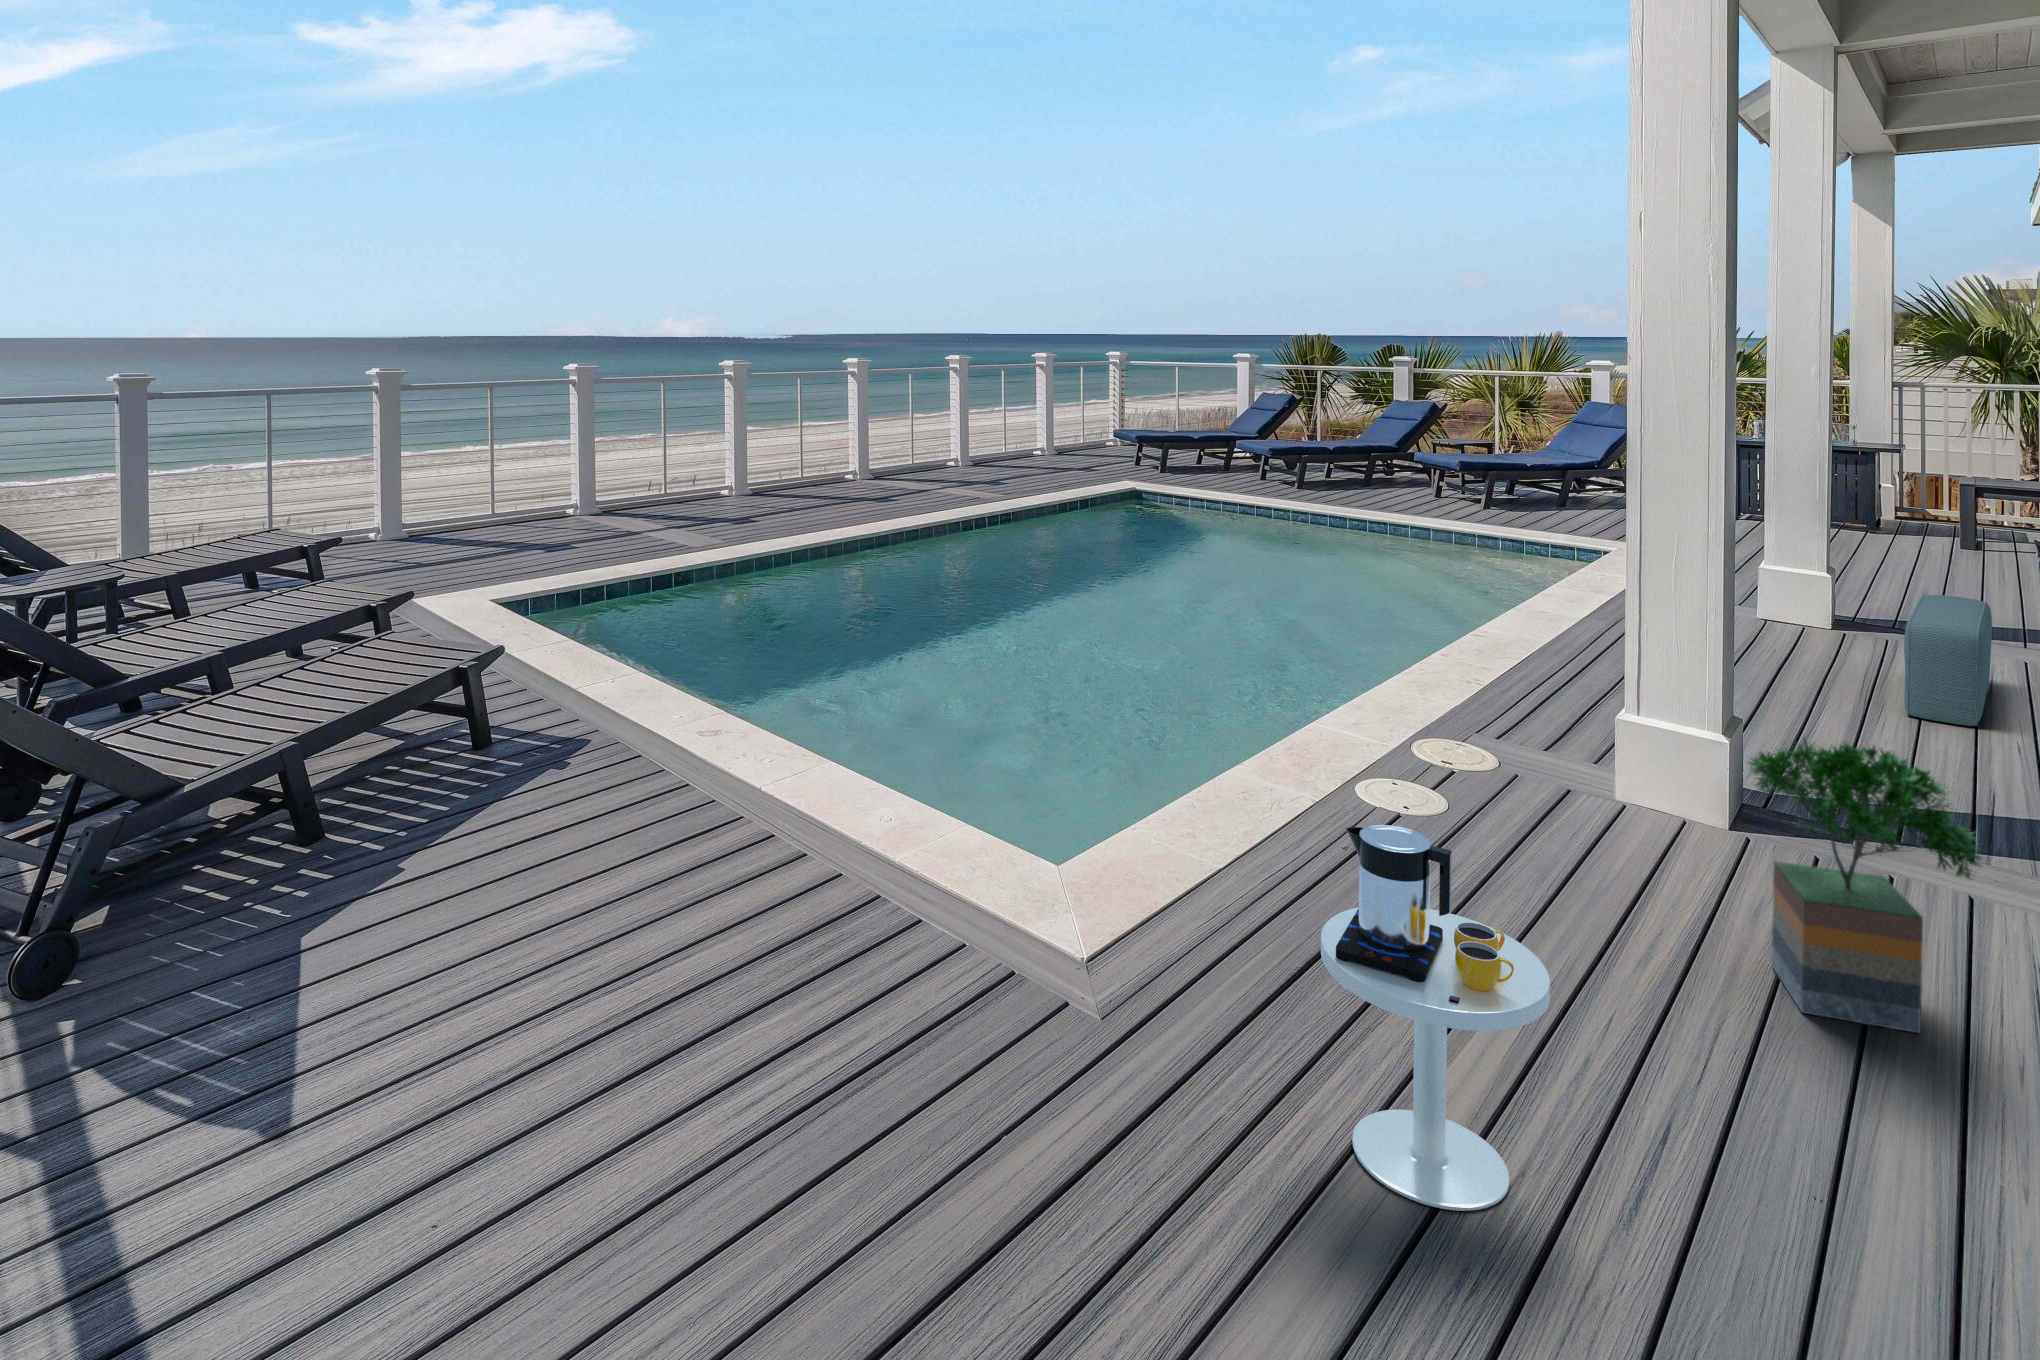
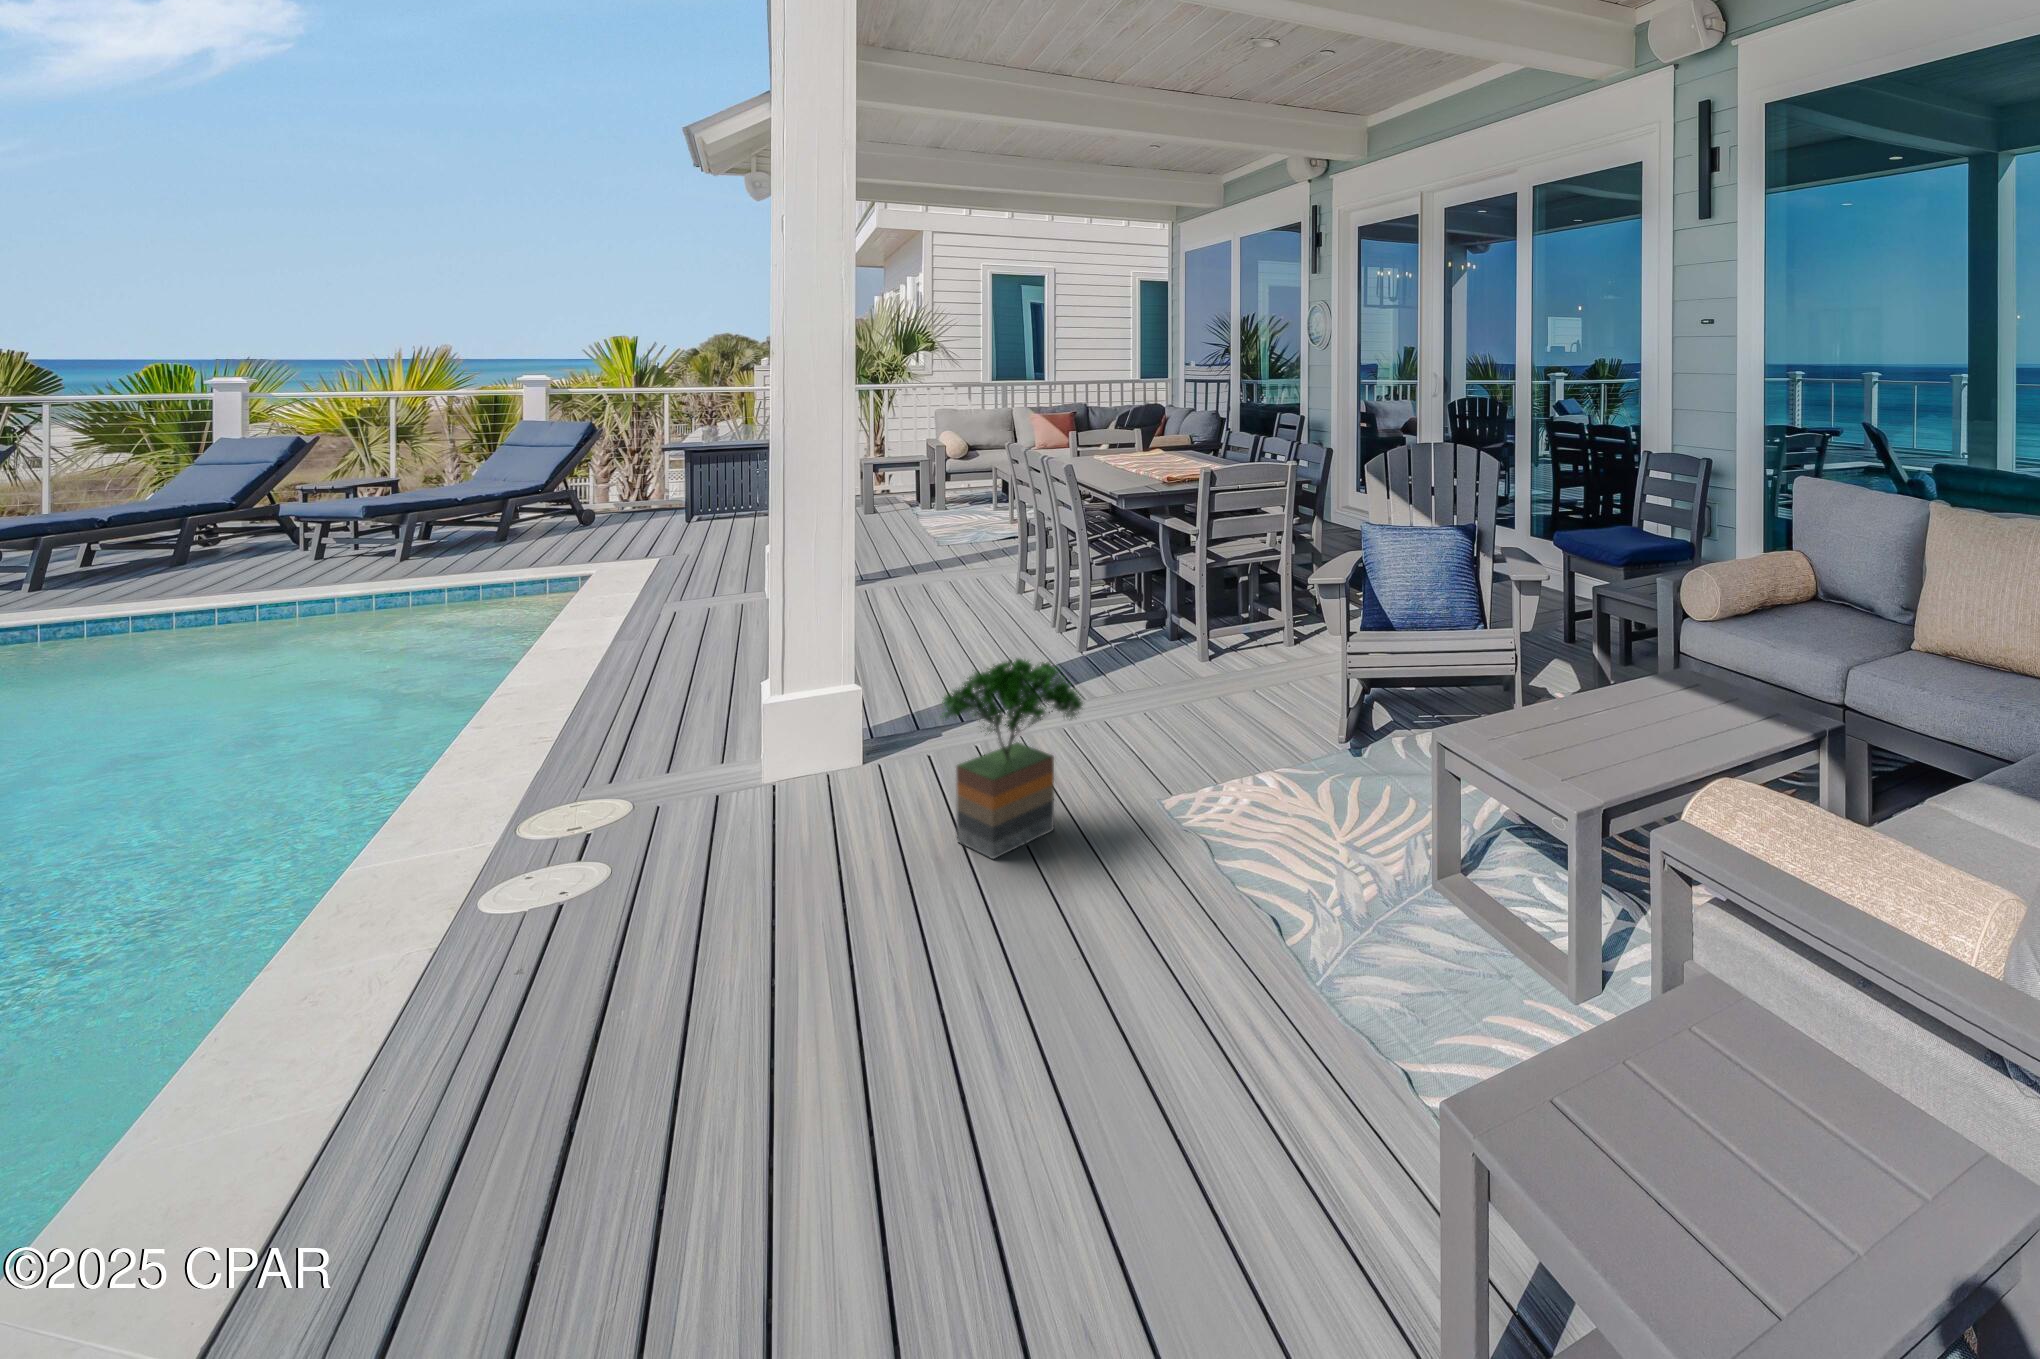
pouf: present [1904,595,1992,726] -> none [902,548,955,637]
side table: present [1321,825,1550,1211] -> none [714,870,949,1227]

